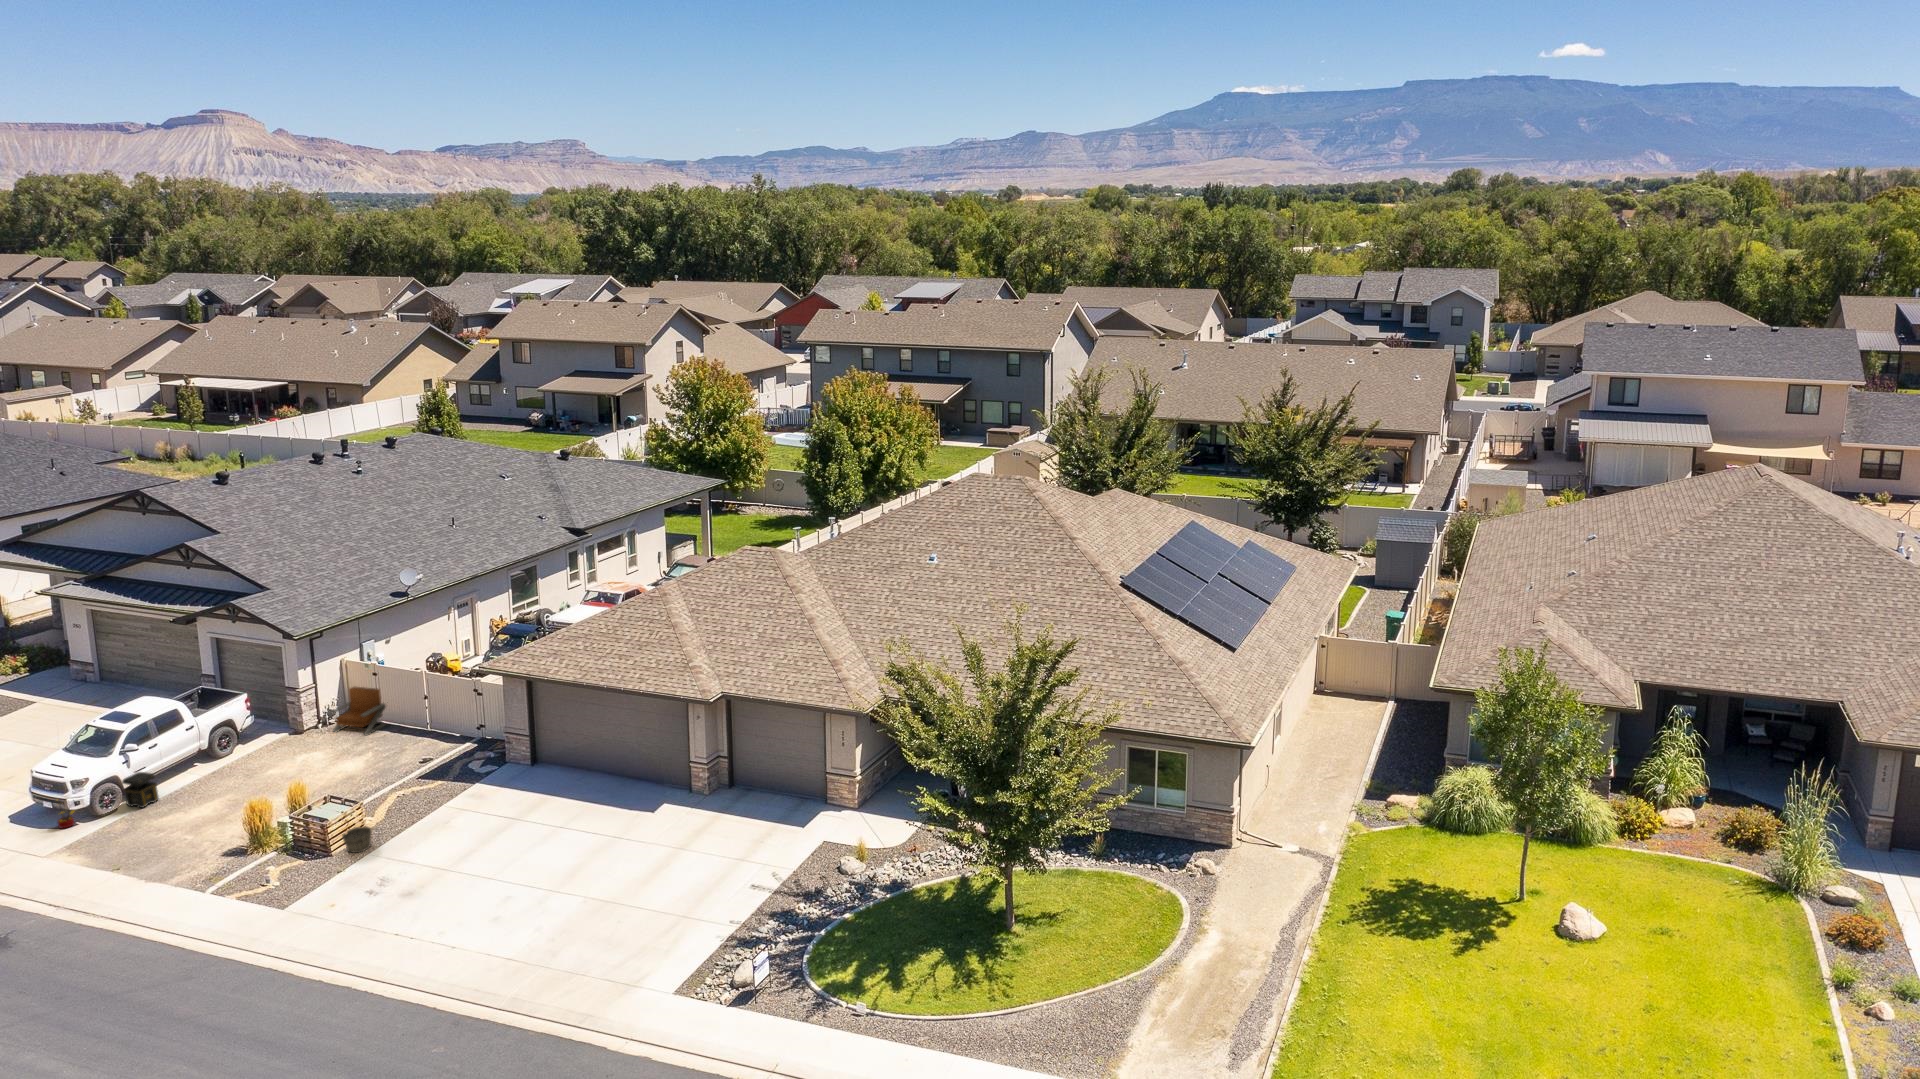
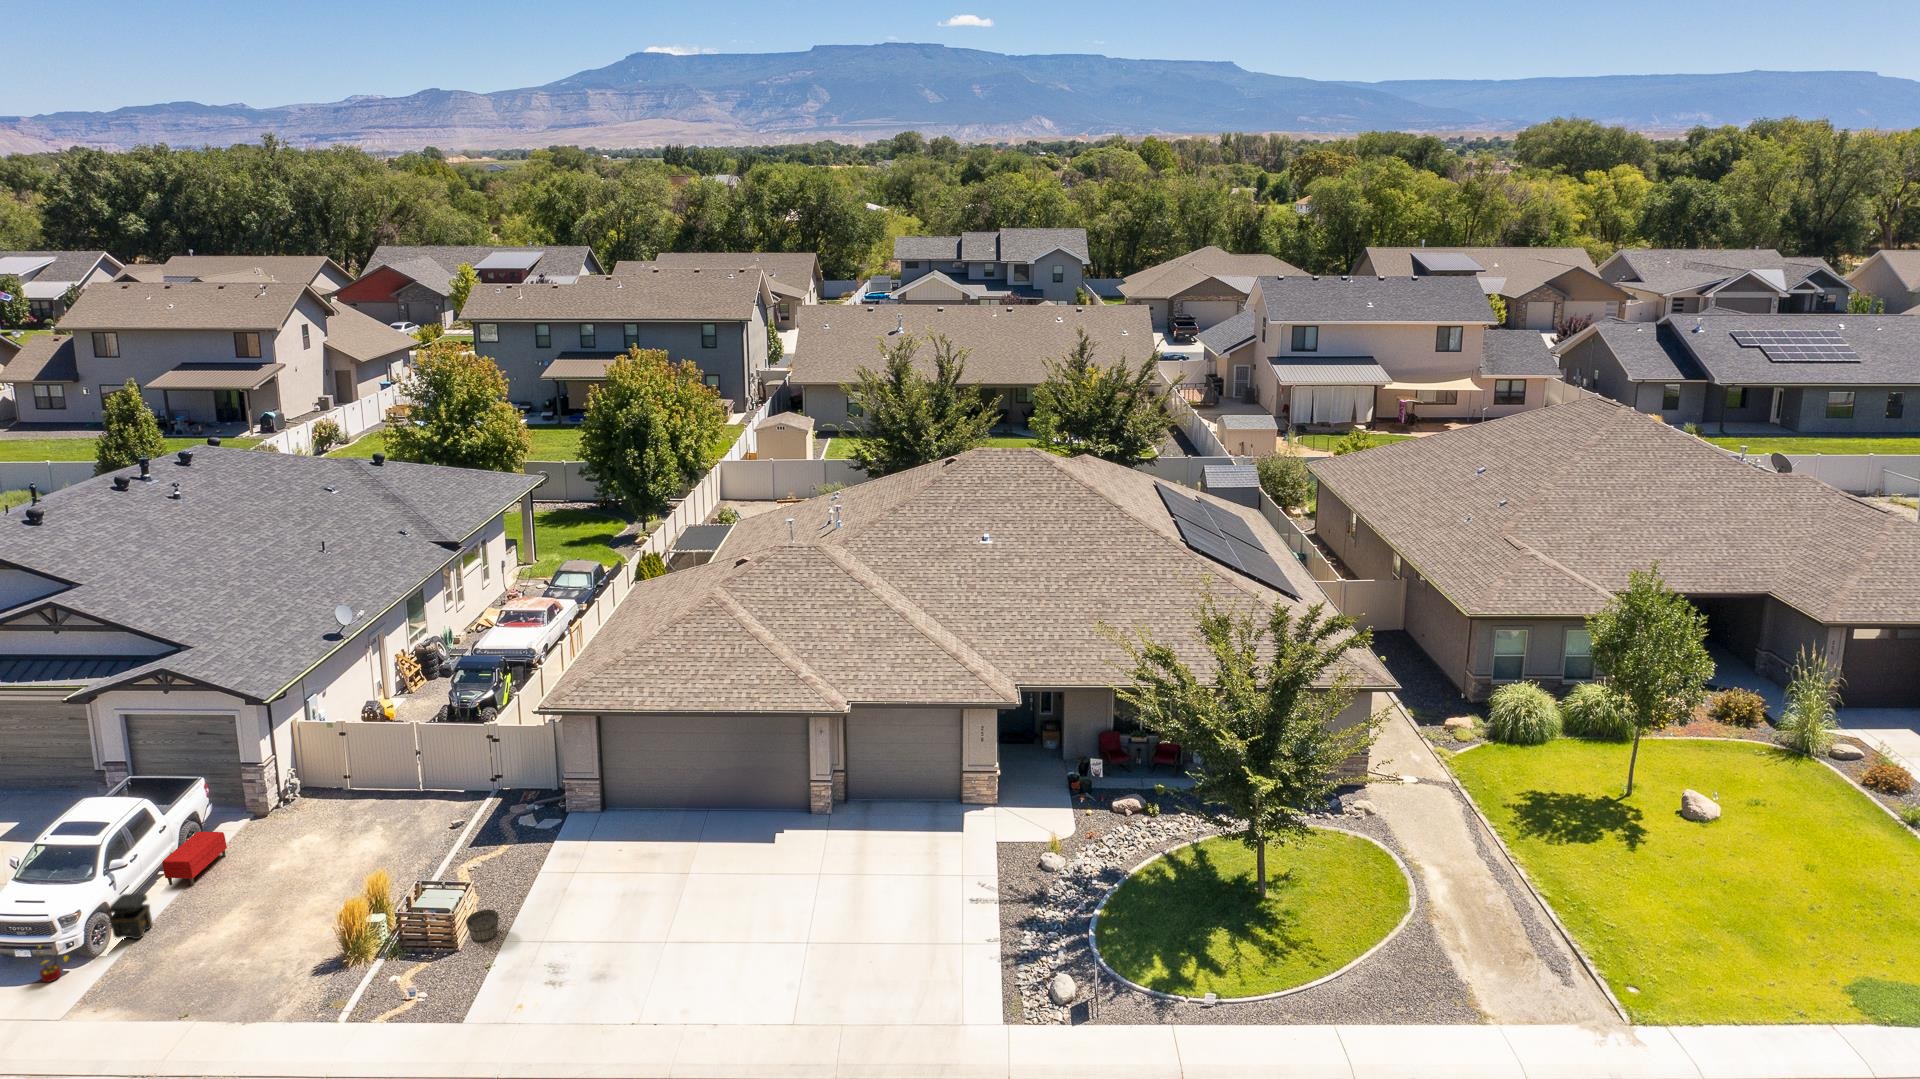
lounge chair: present [331,687,386,735] -> none [301,751,370,811]
bench: none [192,735,252,776] -> present [162,832,227,886]

